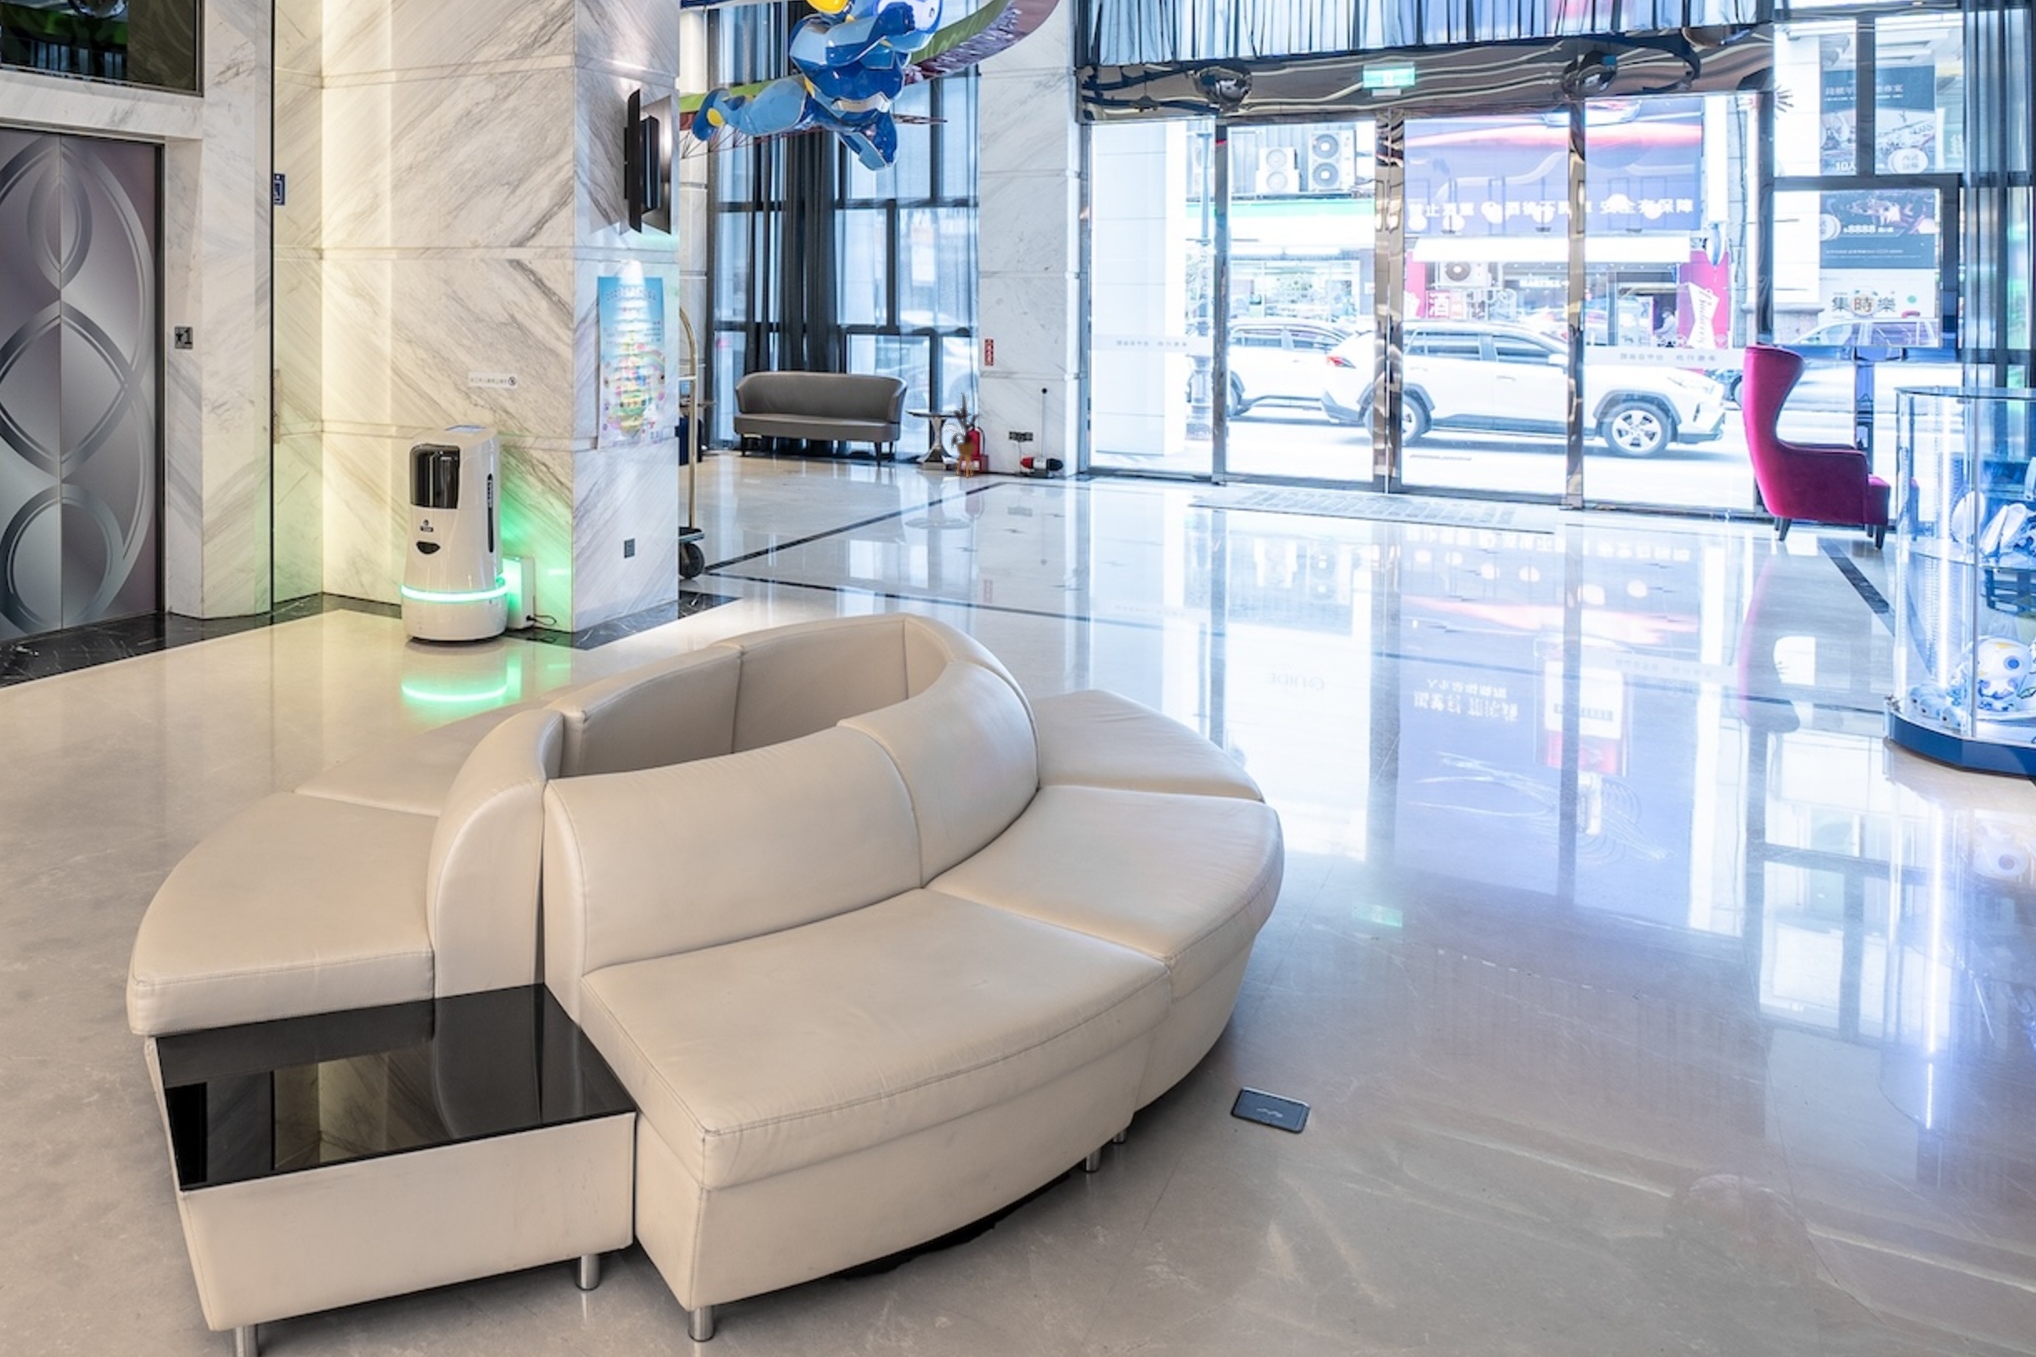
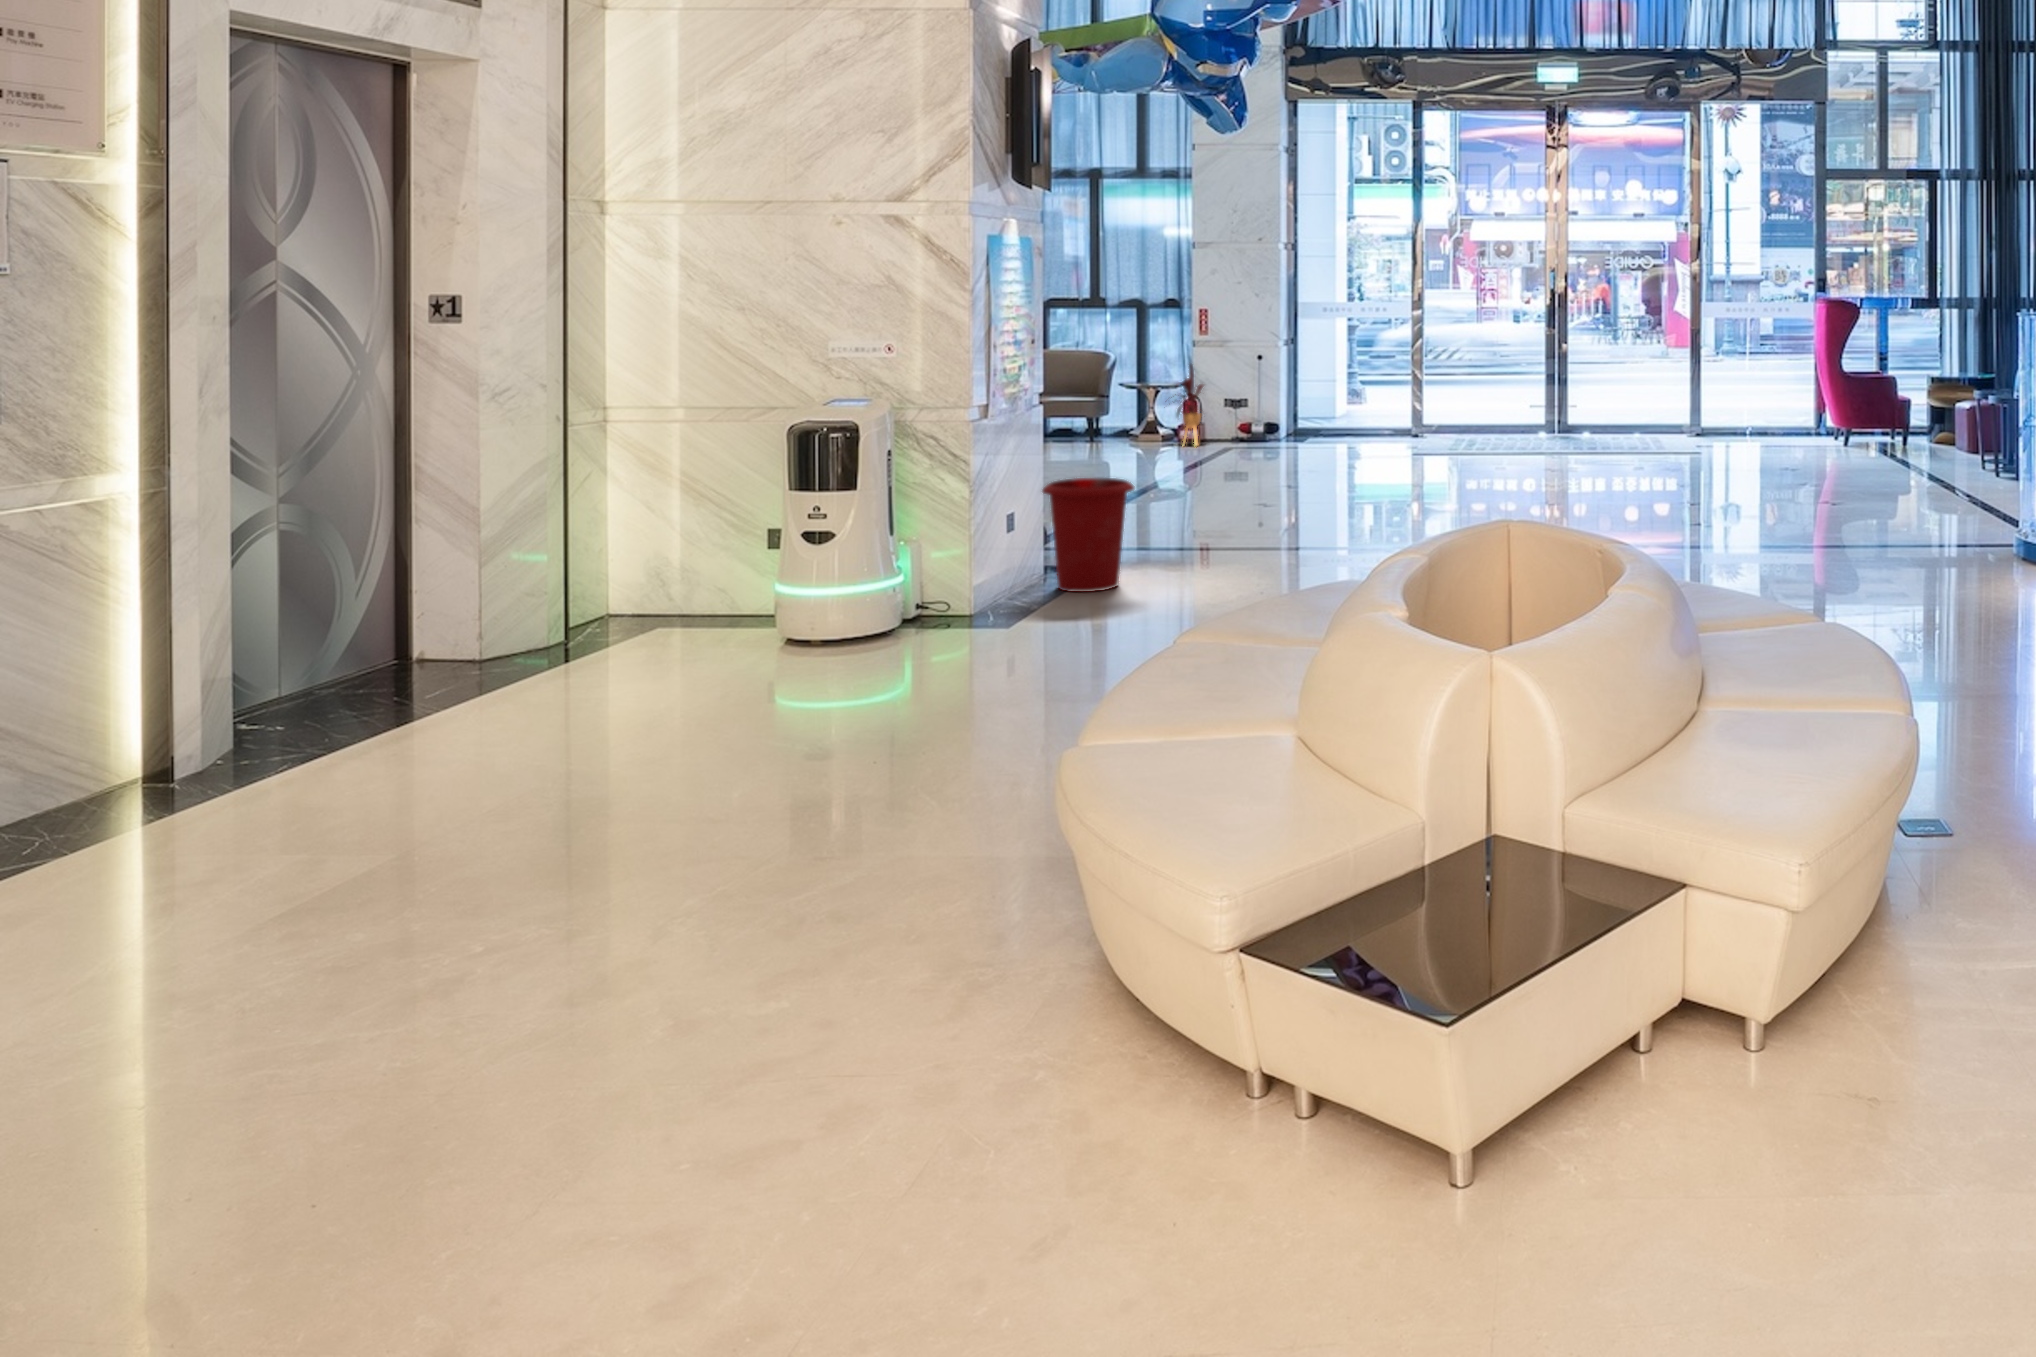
waste bin: none [650,508,737,619] -> present [1042,478,1135,592]

